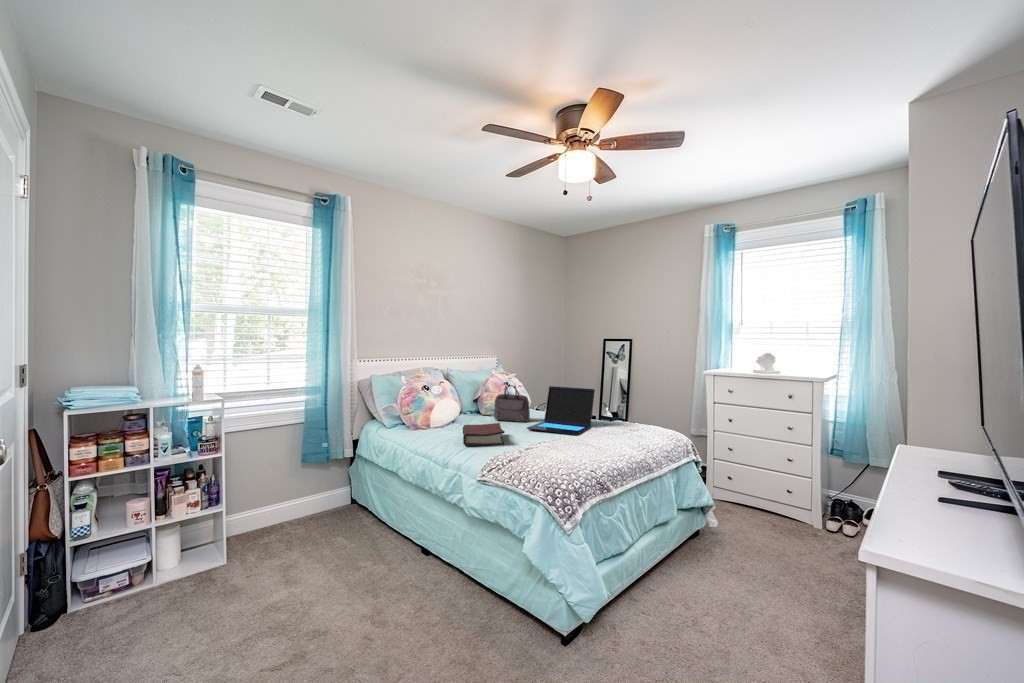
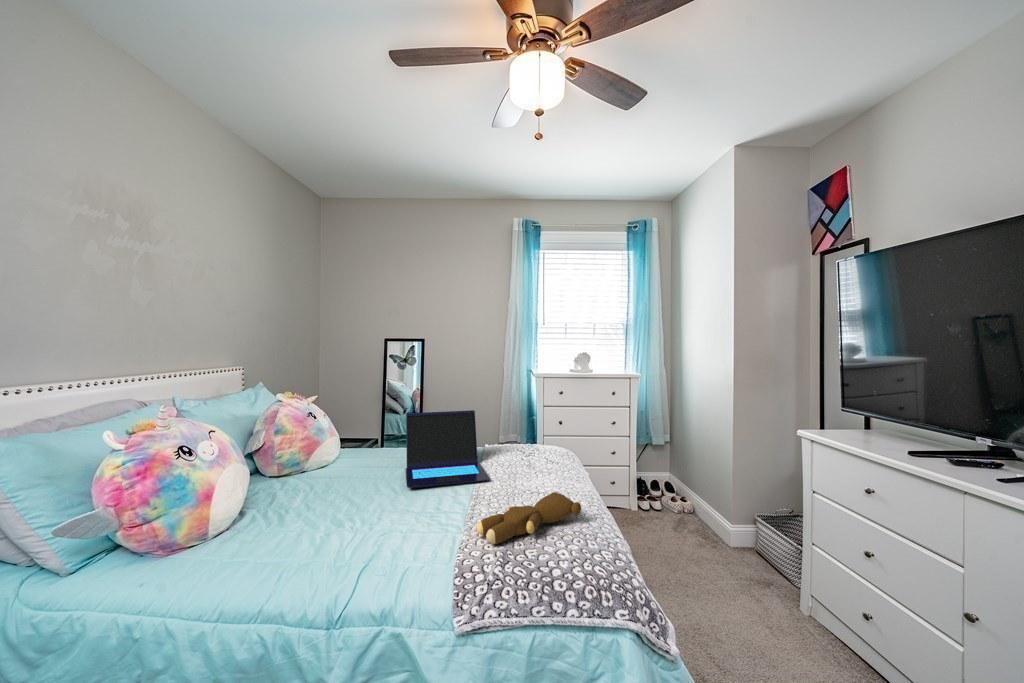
handbag: present [494,385,530,422] -> none [312,412,378,481]
hardback book: present [463,423,505,446] -> none [317,492,430,561]
teddy bear: none [516,438,584,455] -> present [477,492,581,544]

